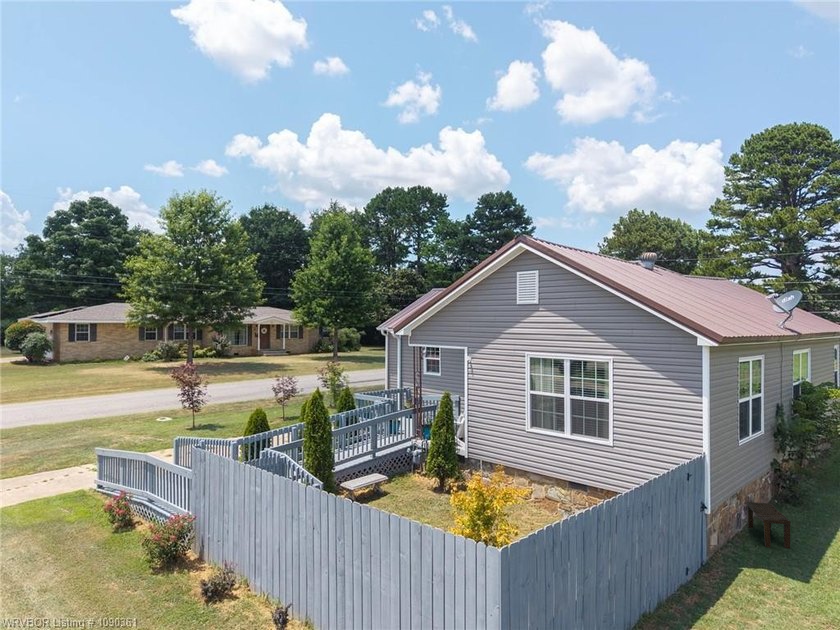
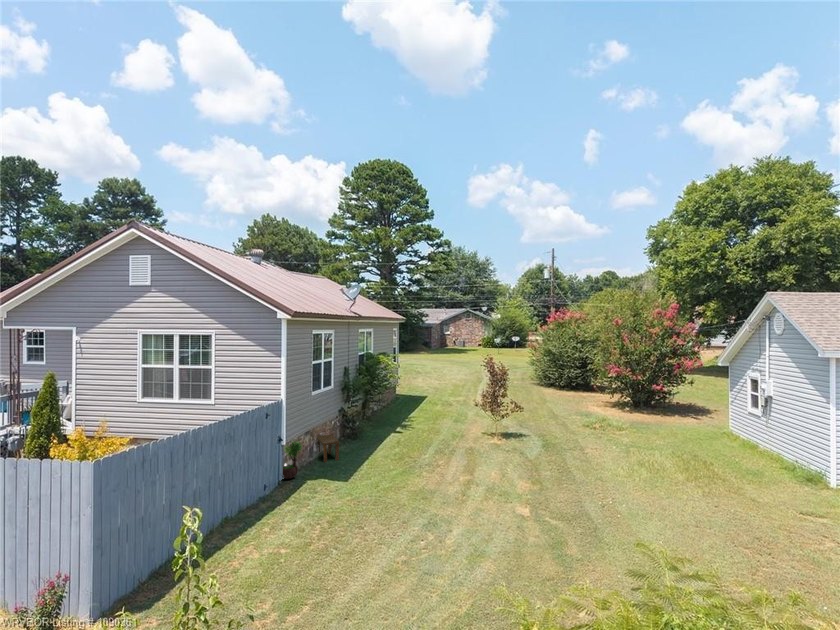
potted tree: none [706,517,742,571] -> present [283,442,302,479]

